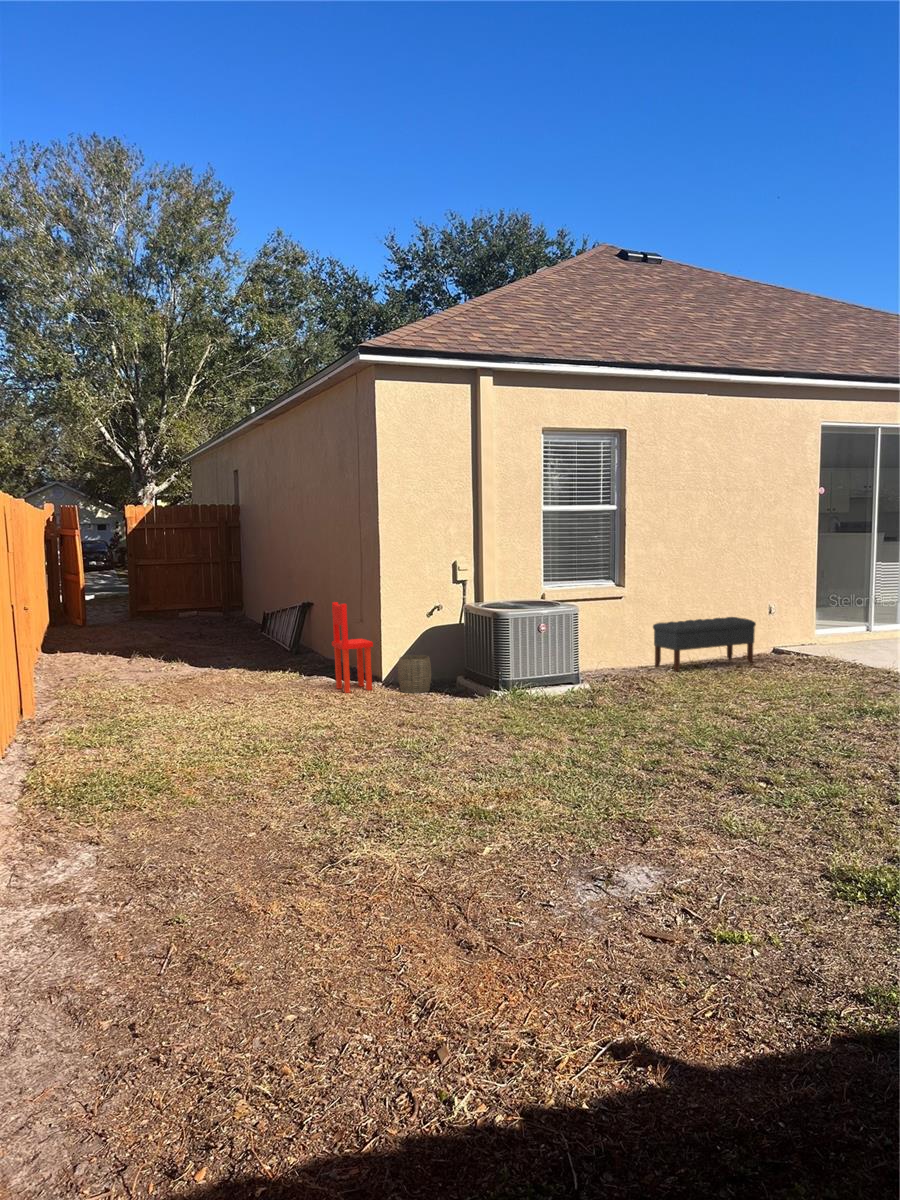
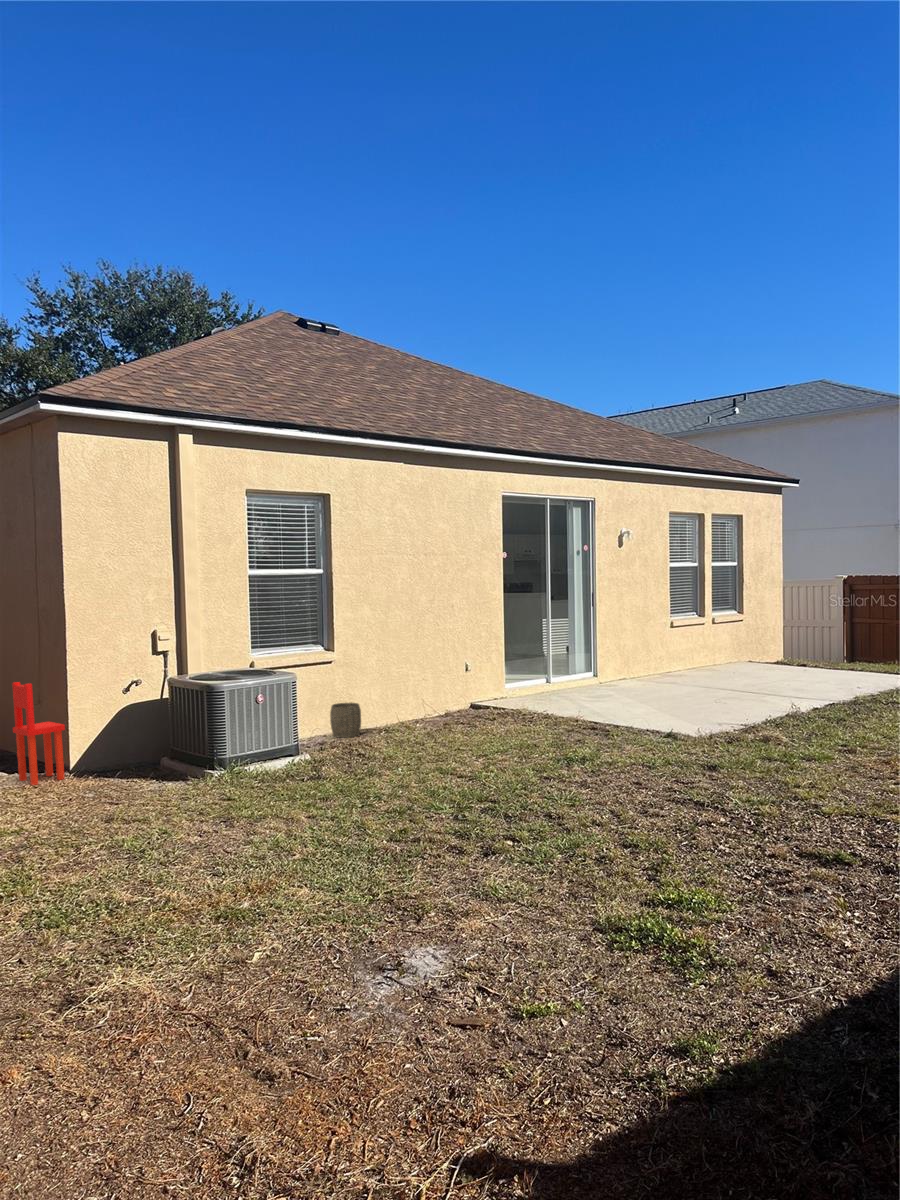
bench: present [653,617,756,672] -> none [361,675,456,733]
woven basket: present [398,655,431,693] -> present [330,703,361,738]

